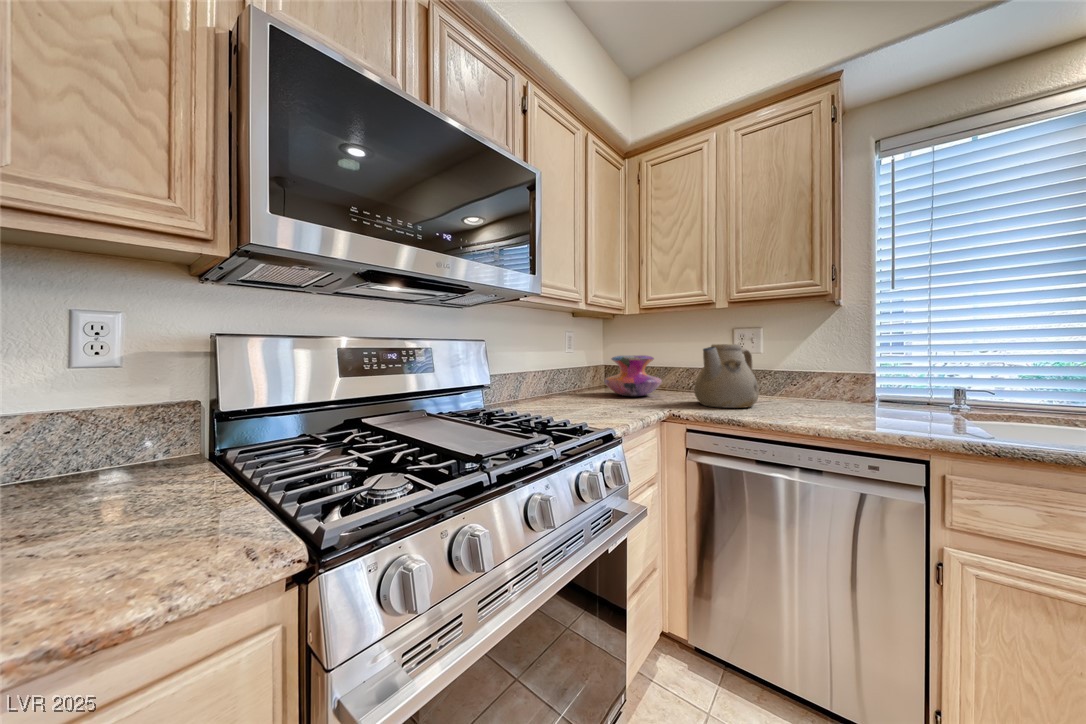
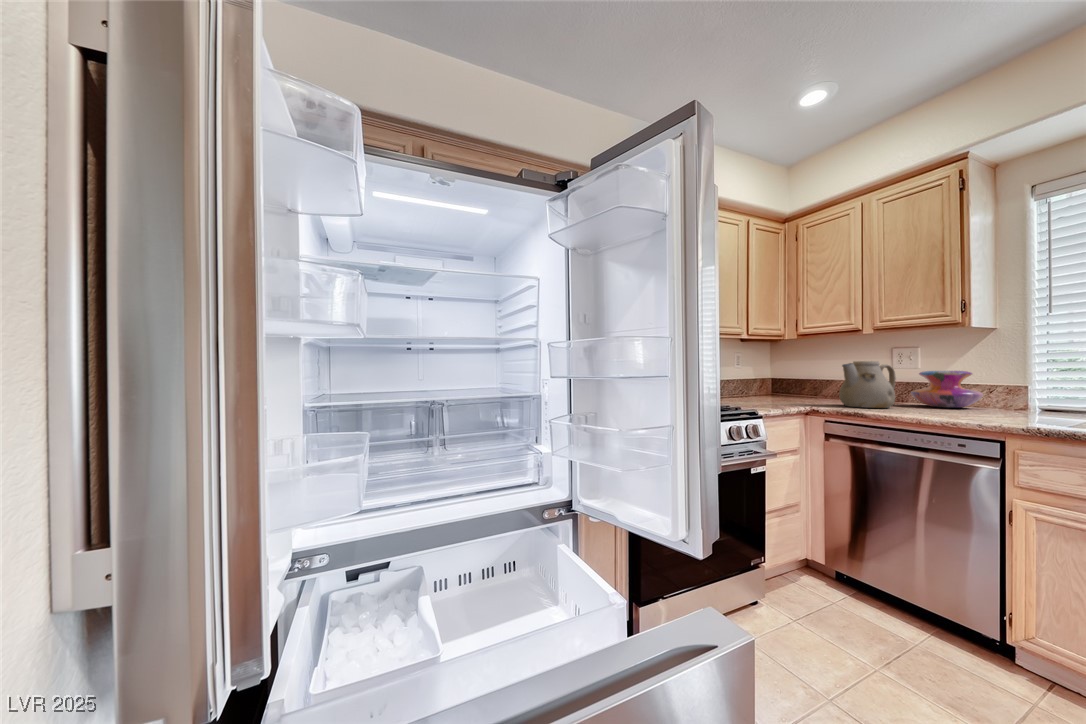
decorative vase: present [604,355,662,396] -> present [911,371,983,408]

